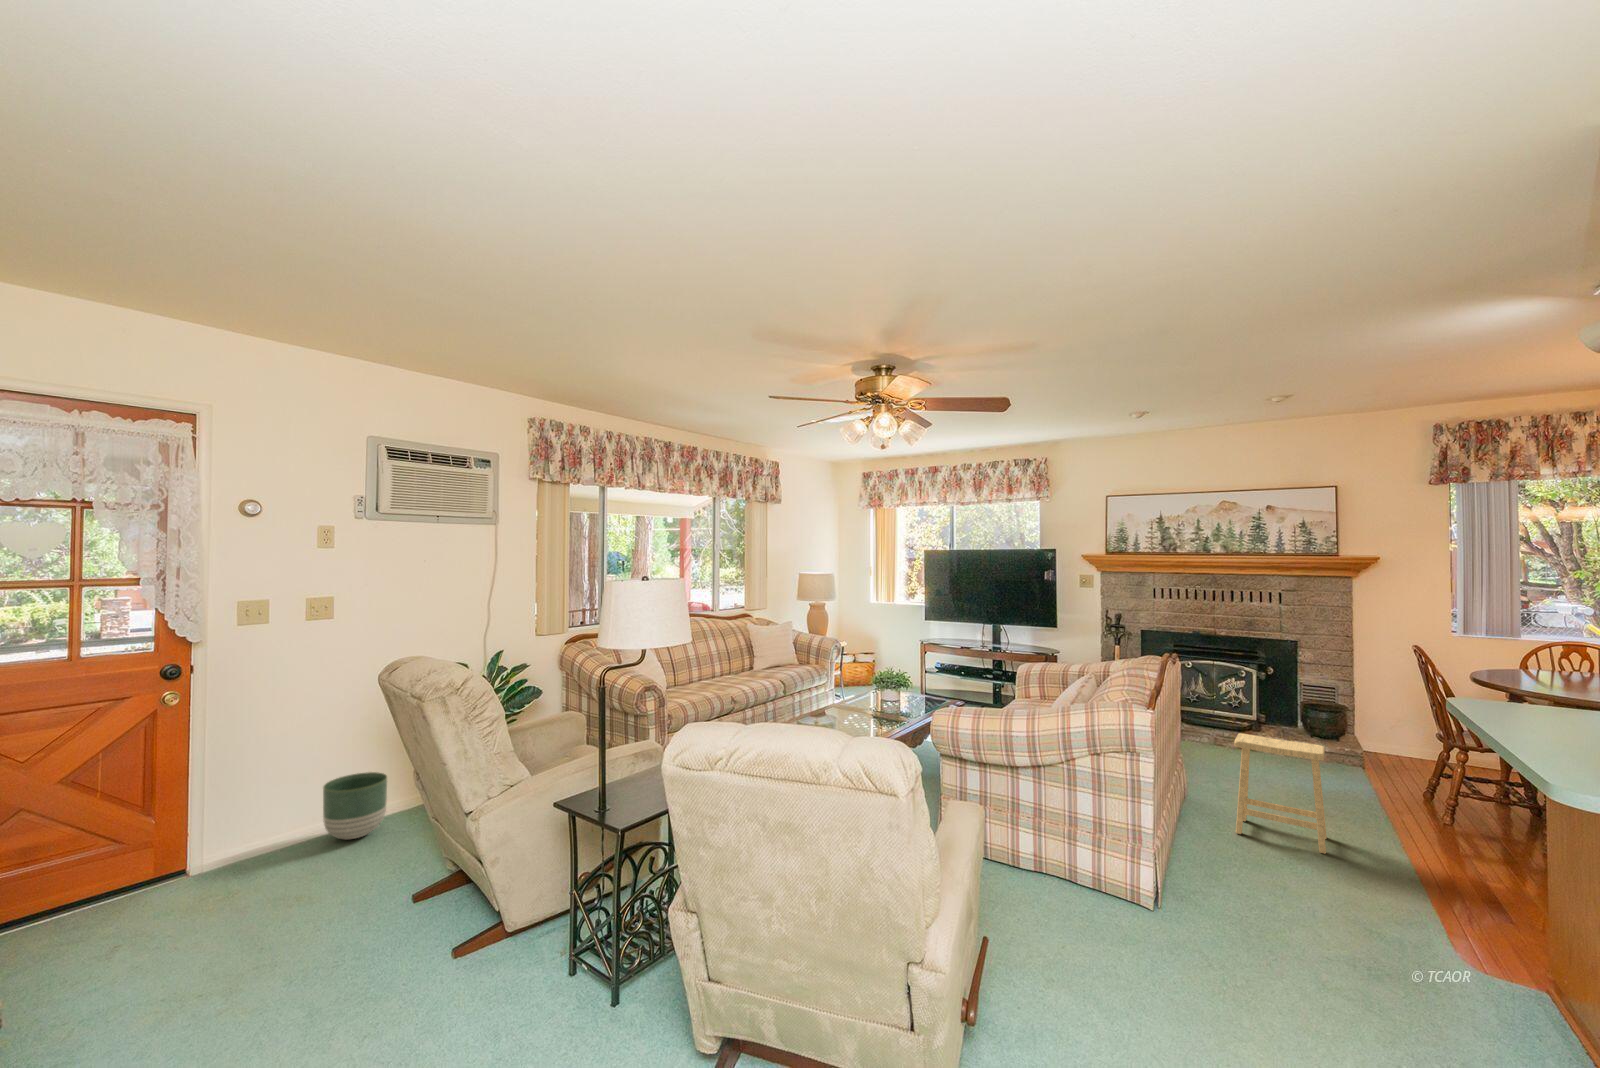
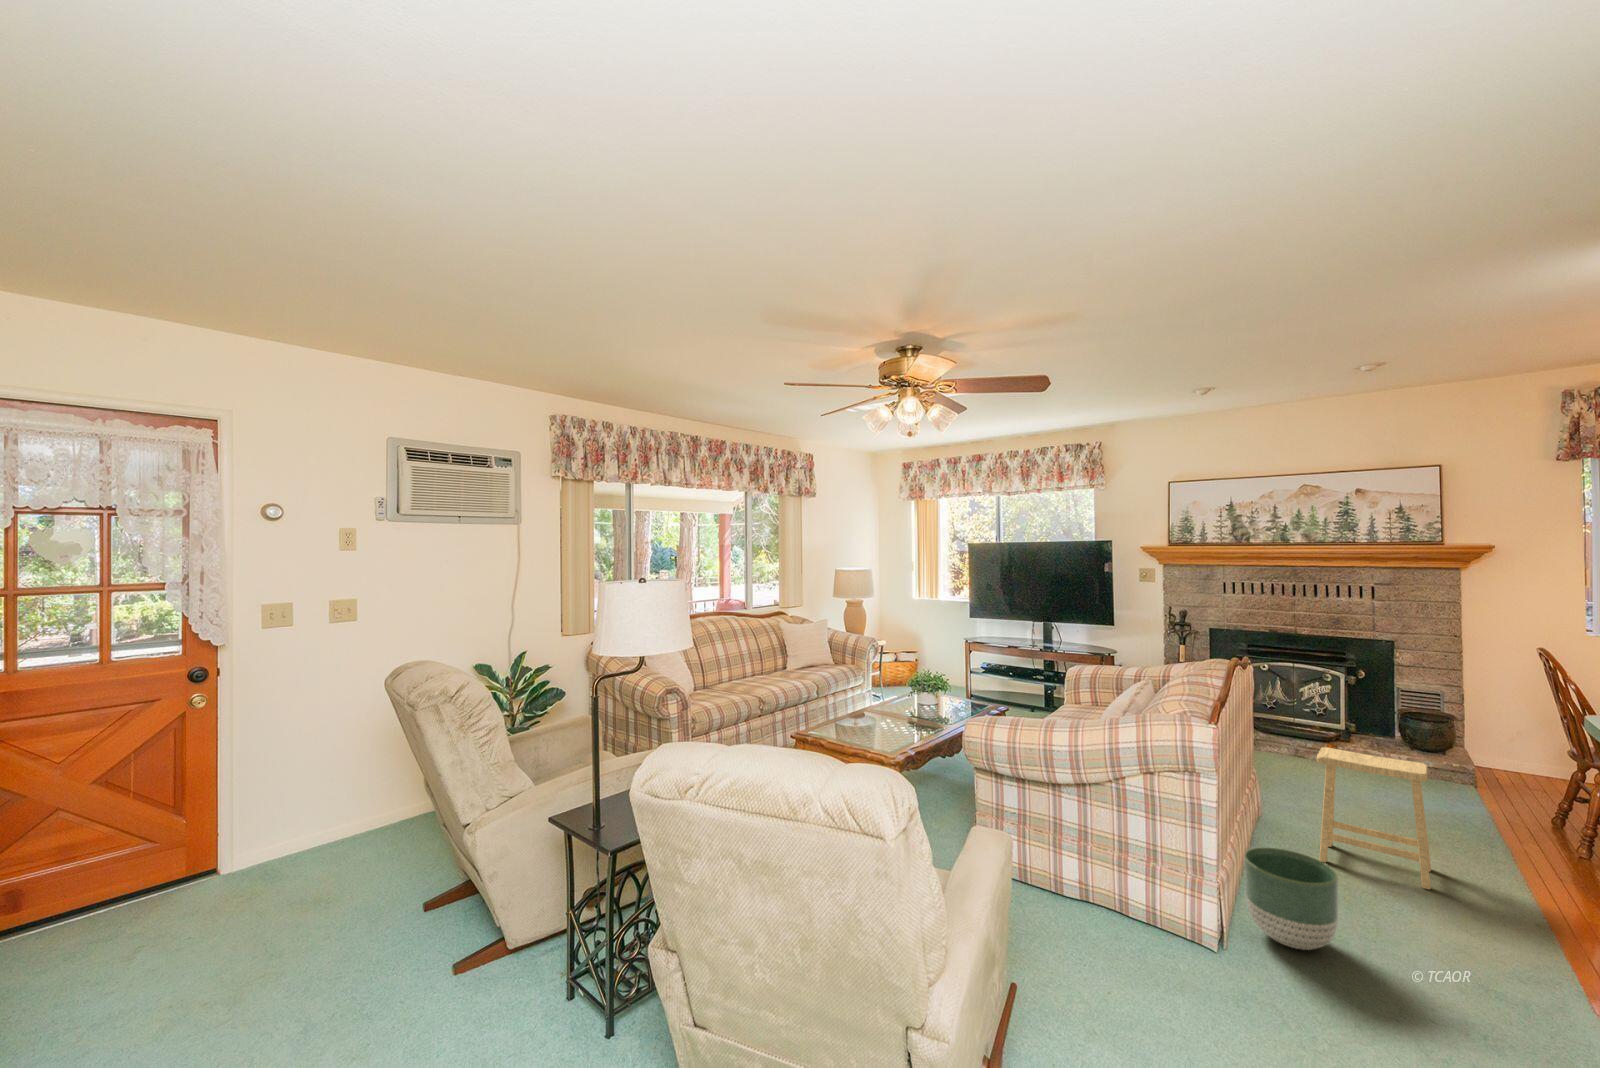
planter: present [323,772,387,839] -> present [1244,847,1338,950]

